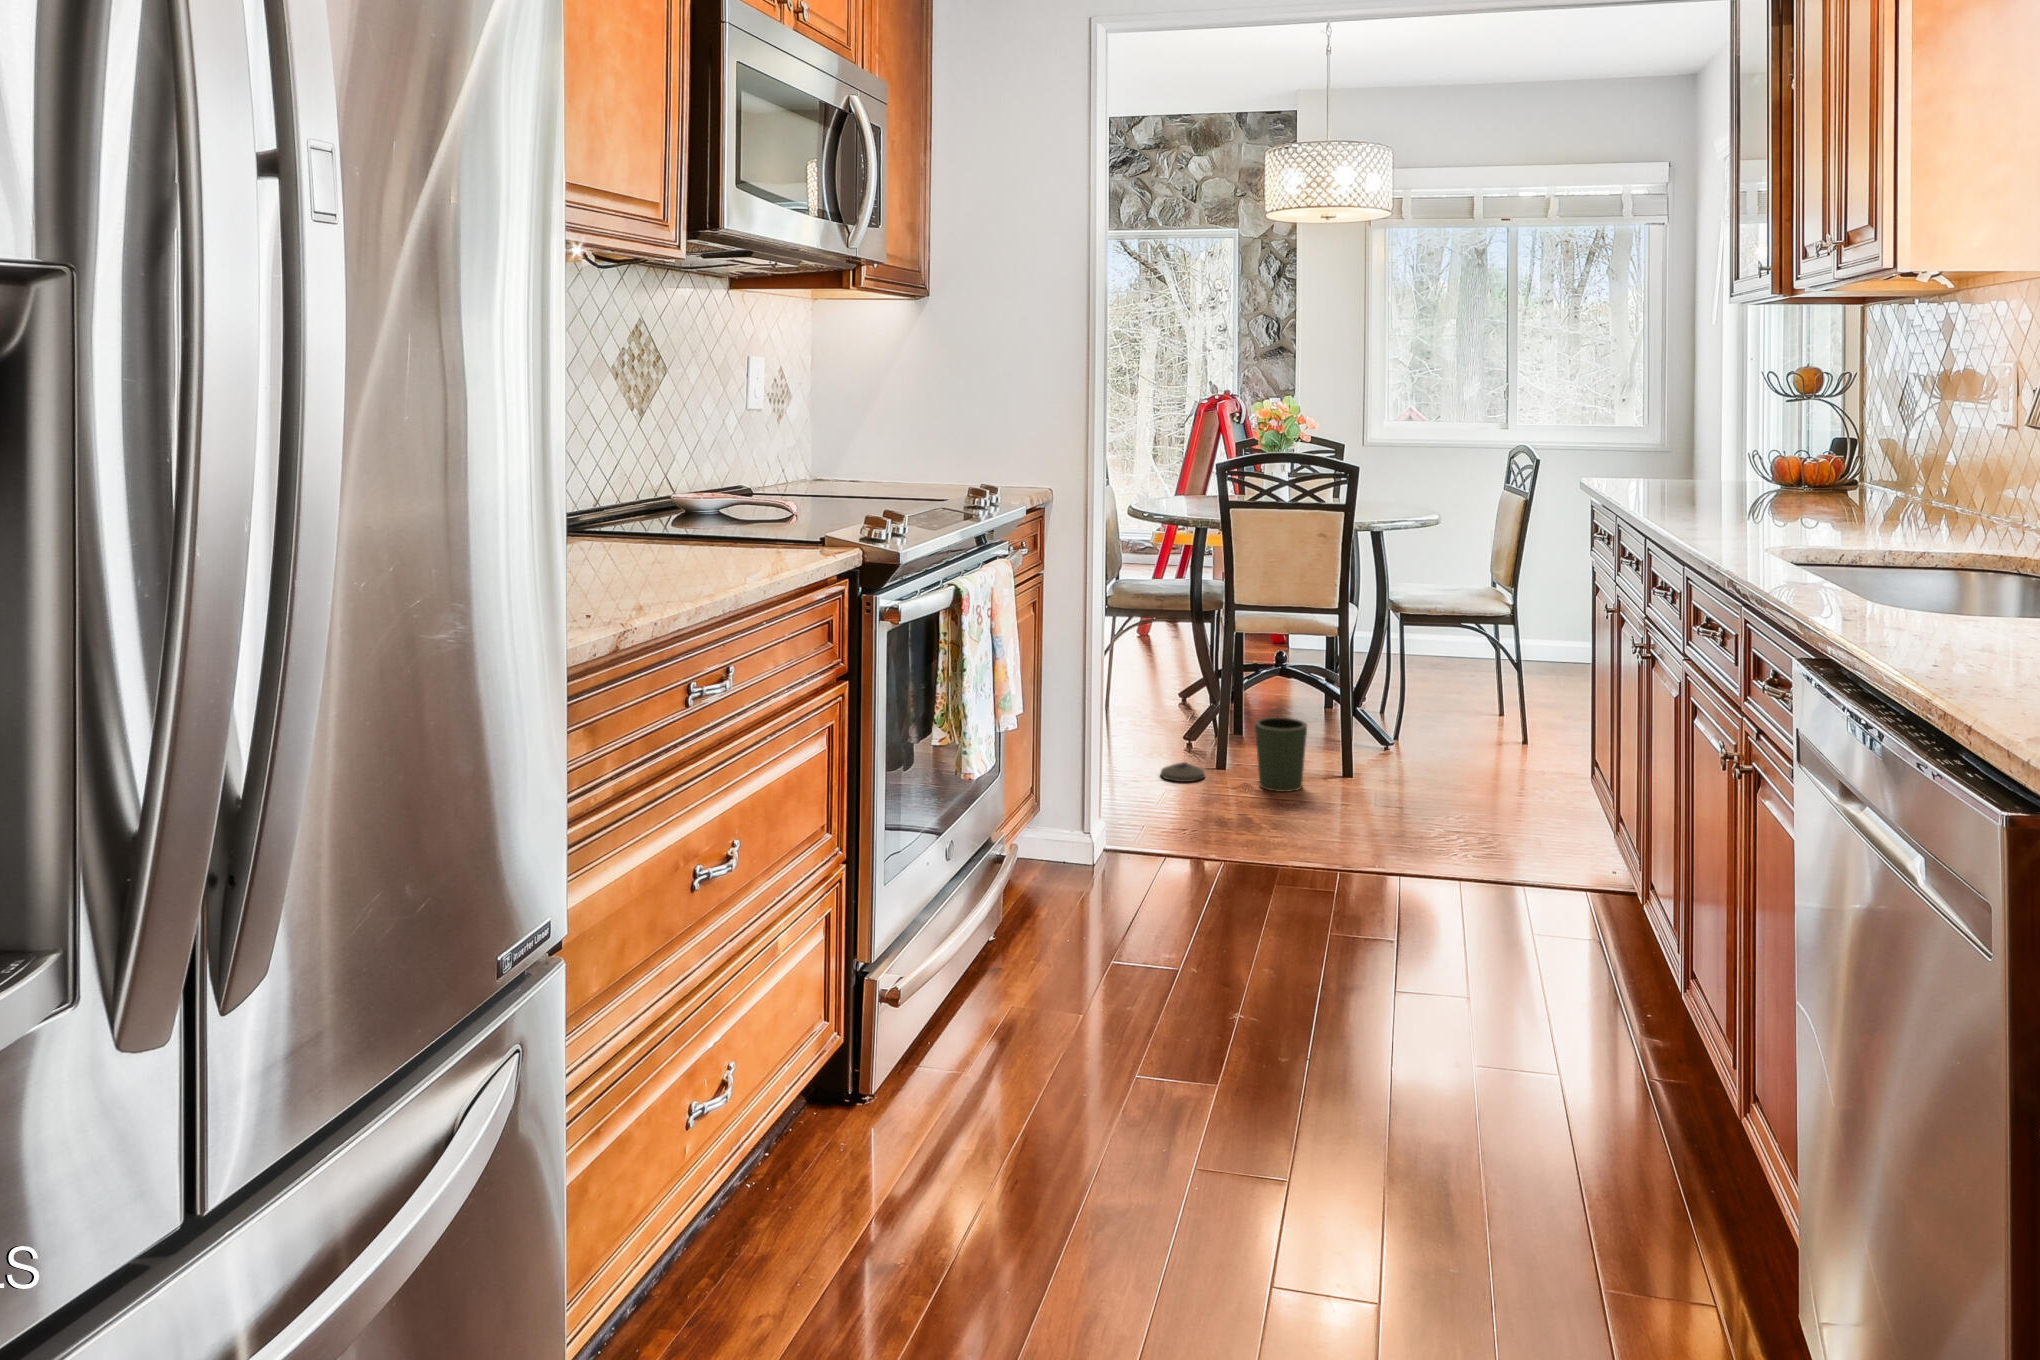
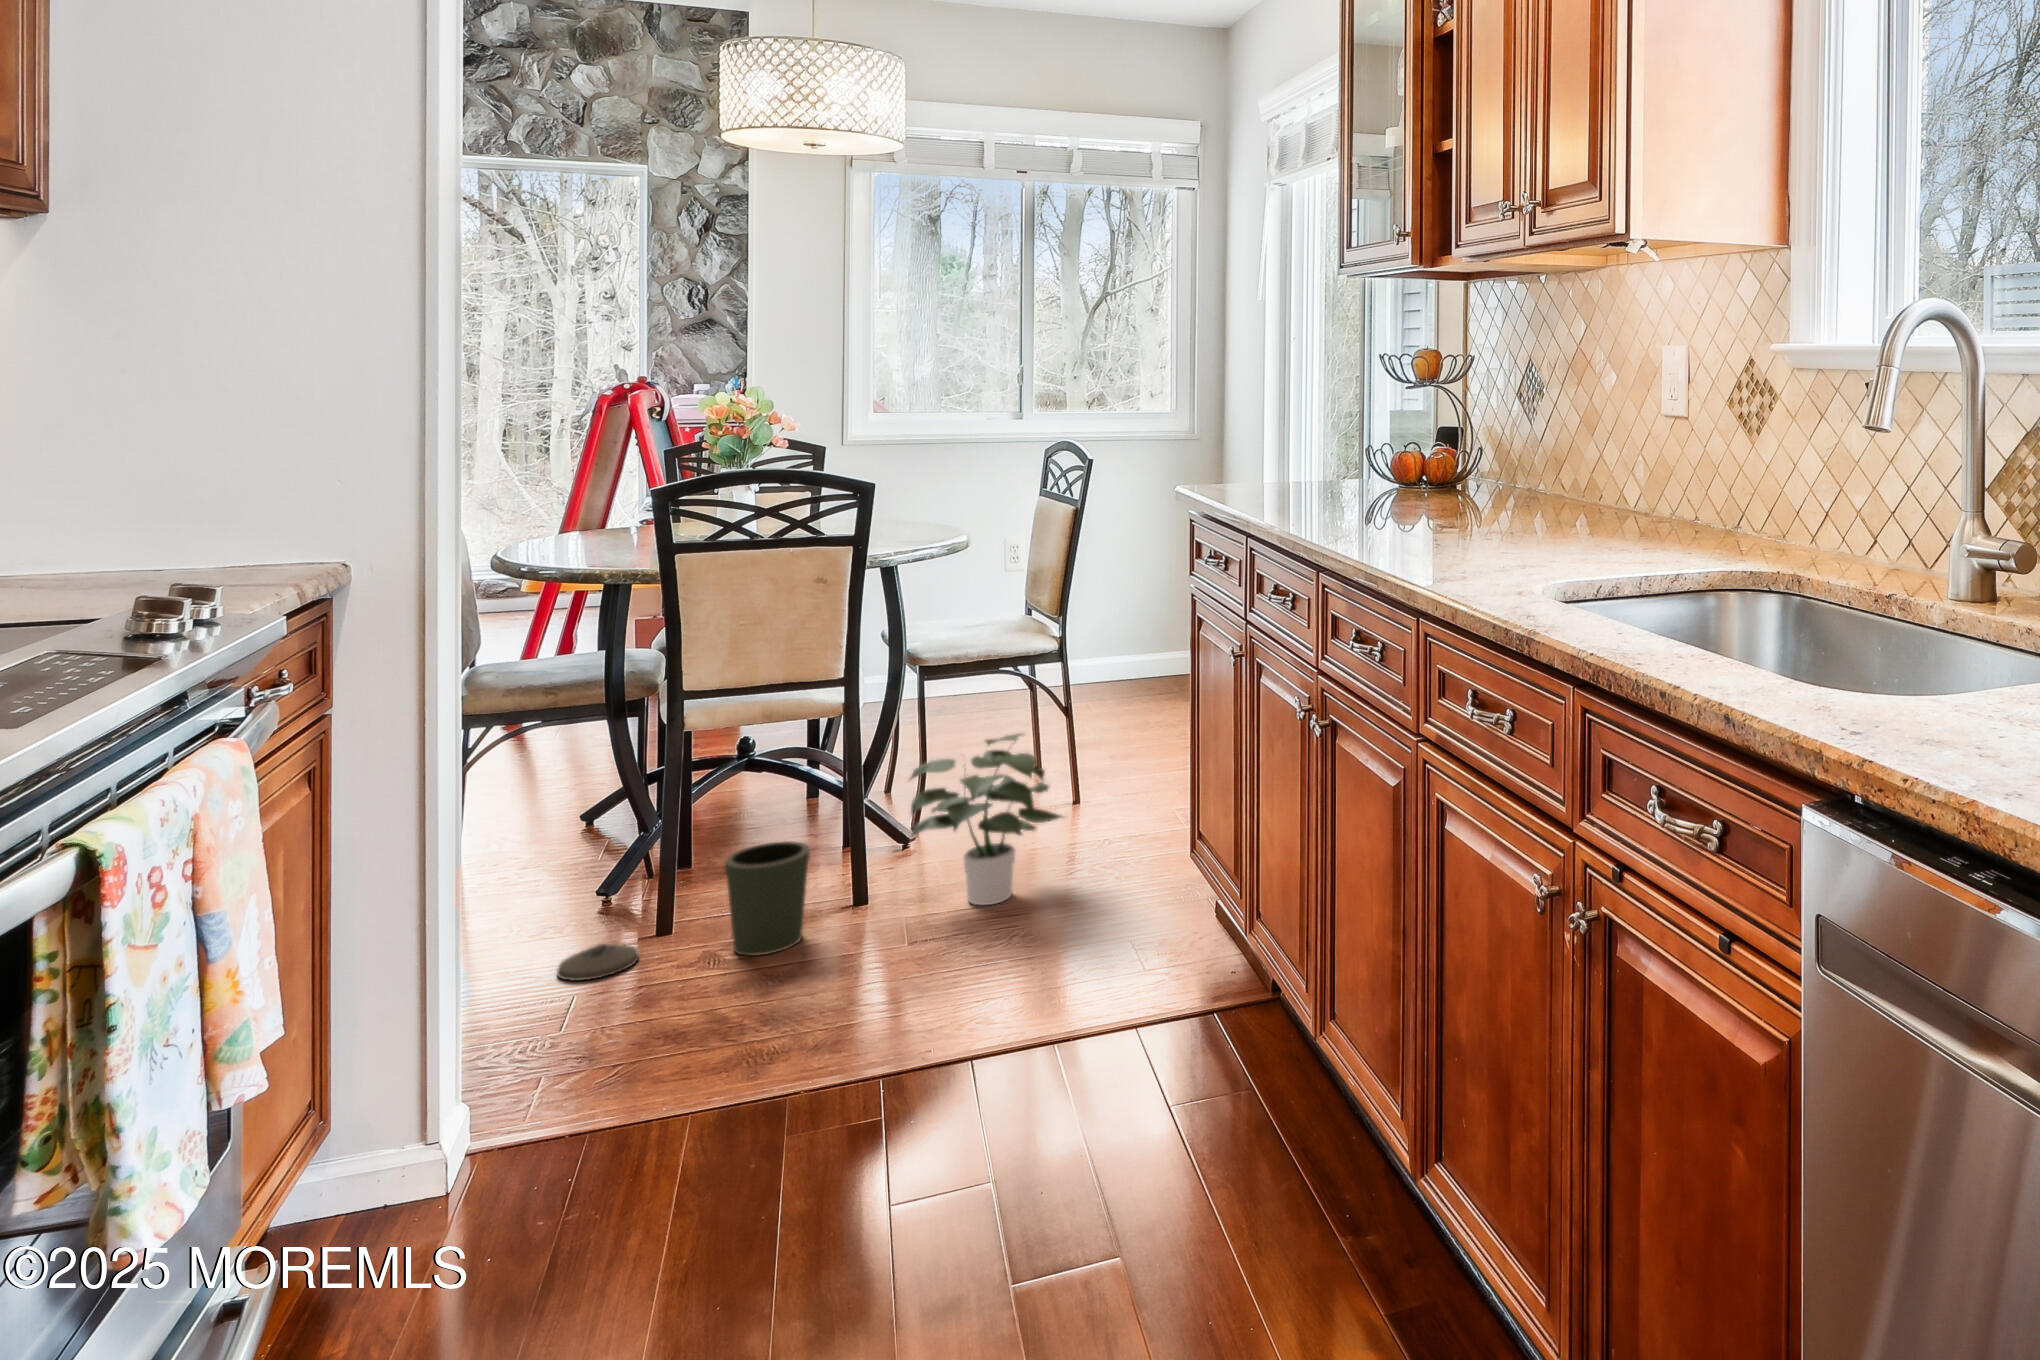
potted plant: none [1374,671,1493,796] -> present [908,733,1062,905]

